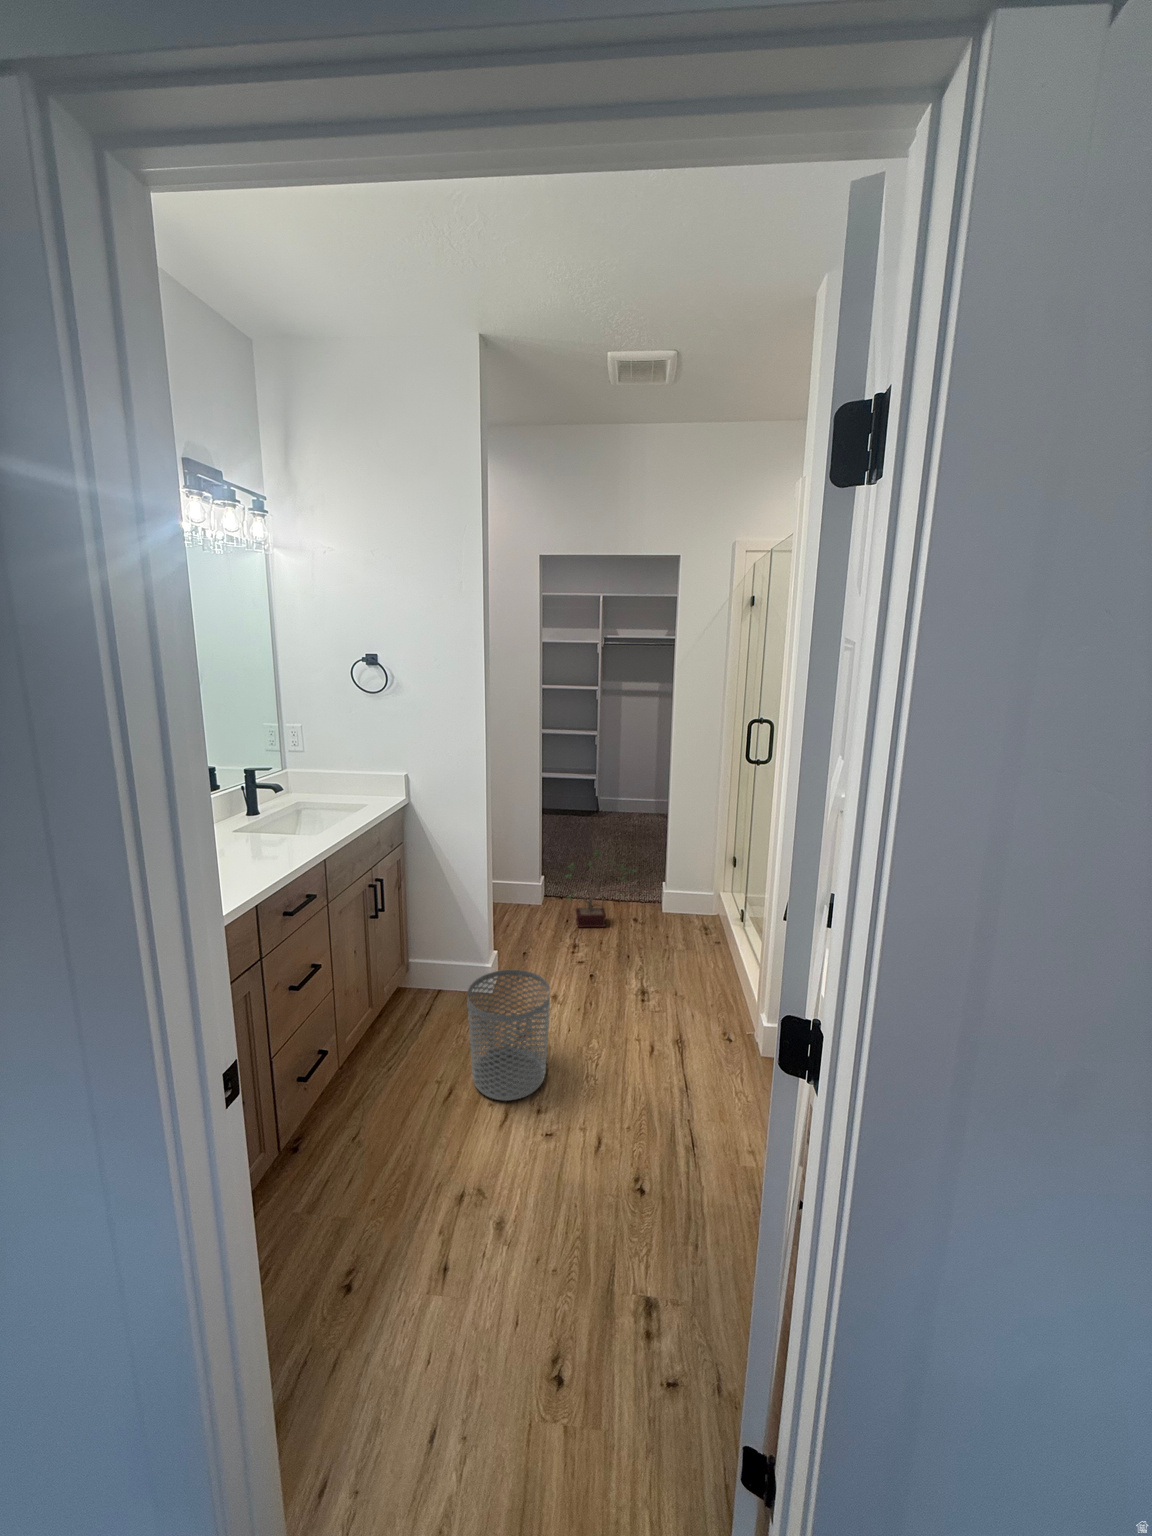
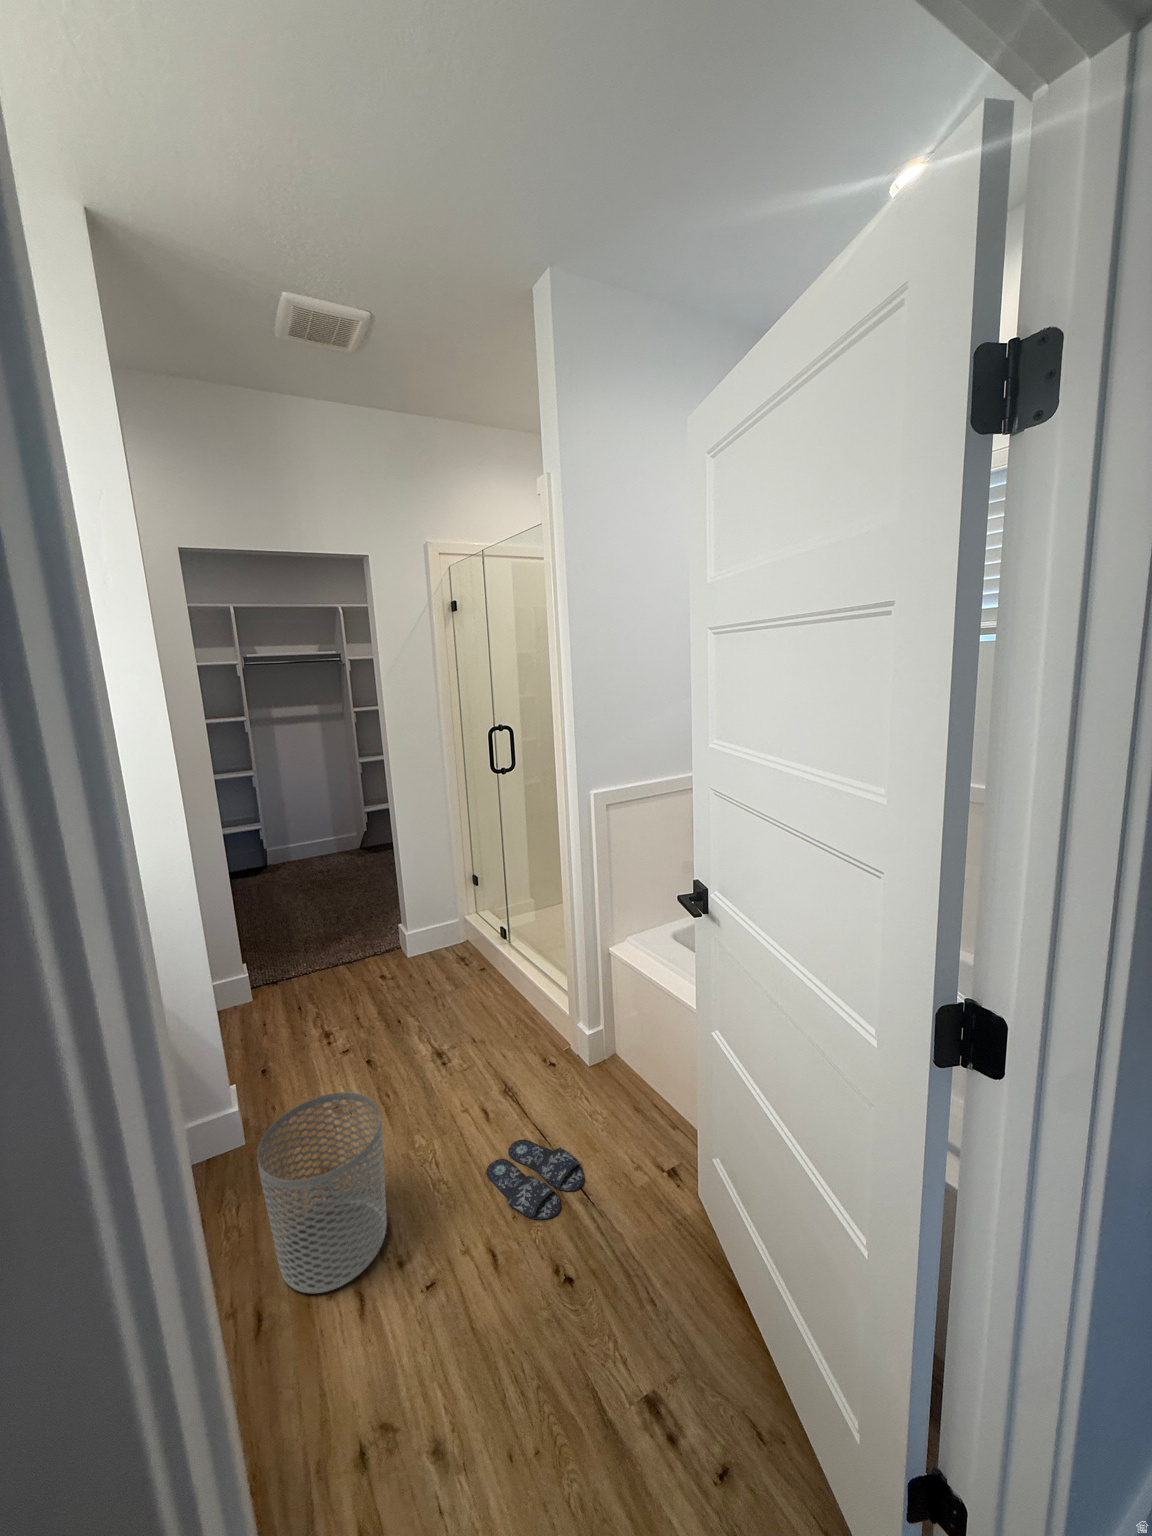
potted plant: present [566,850,636,927] -> none [291,908,383,1011]
slippers: none [627,1080,702,1146] -> present [487,1139,584,1220]

